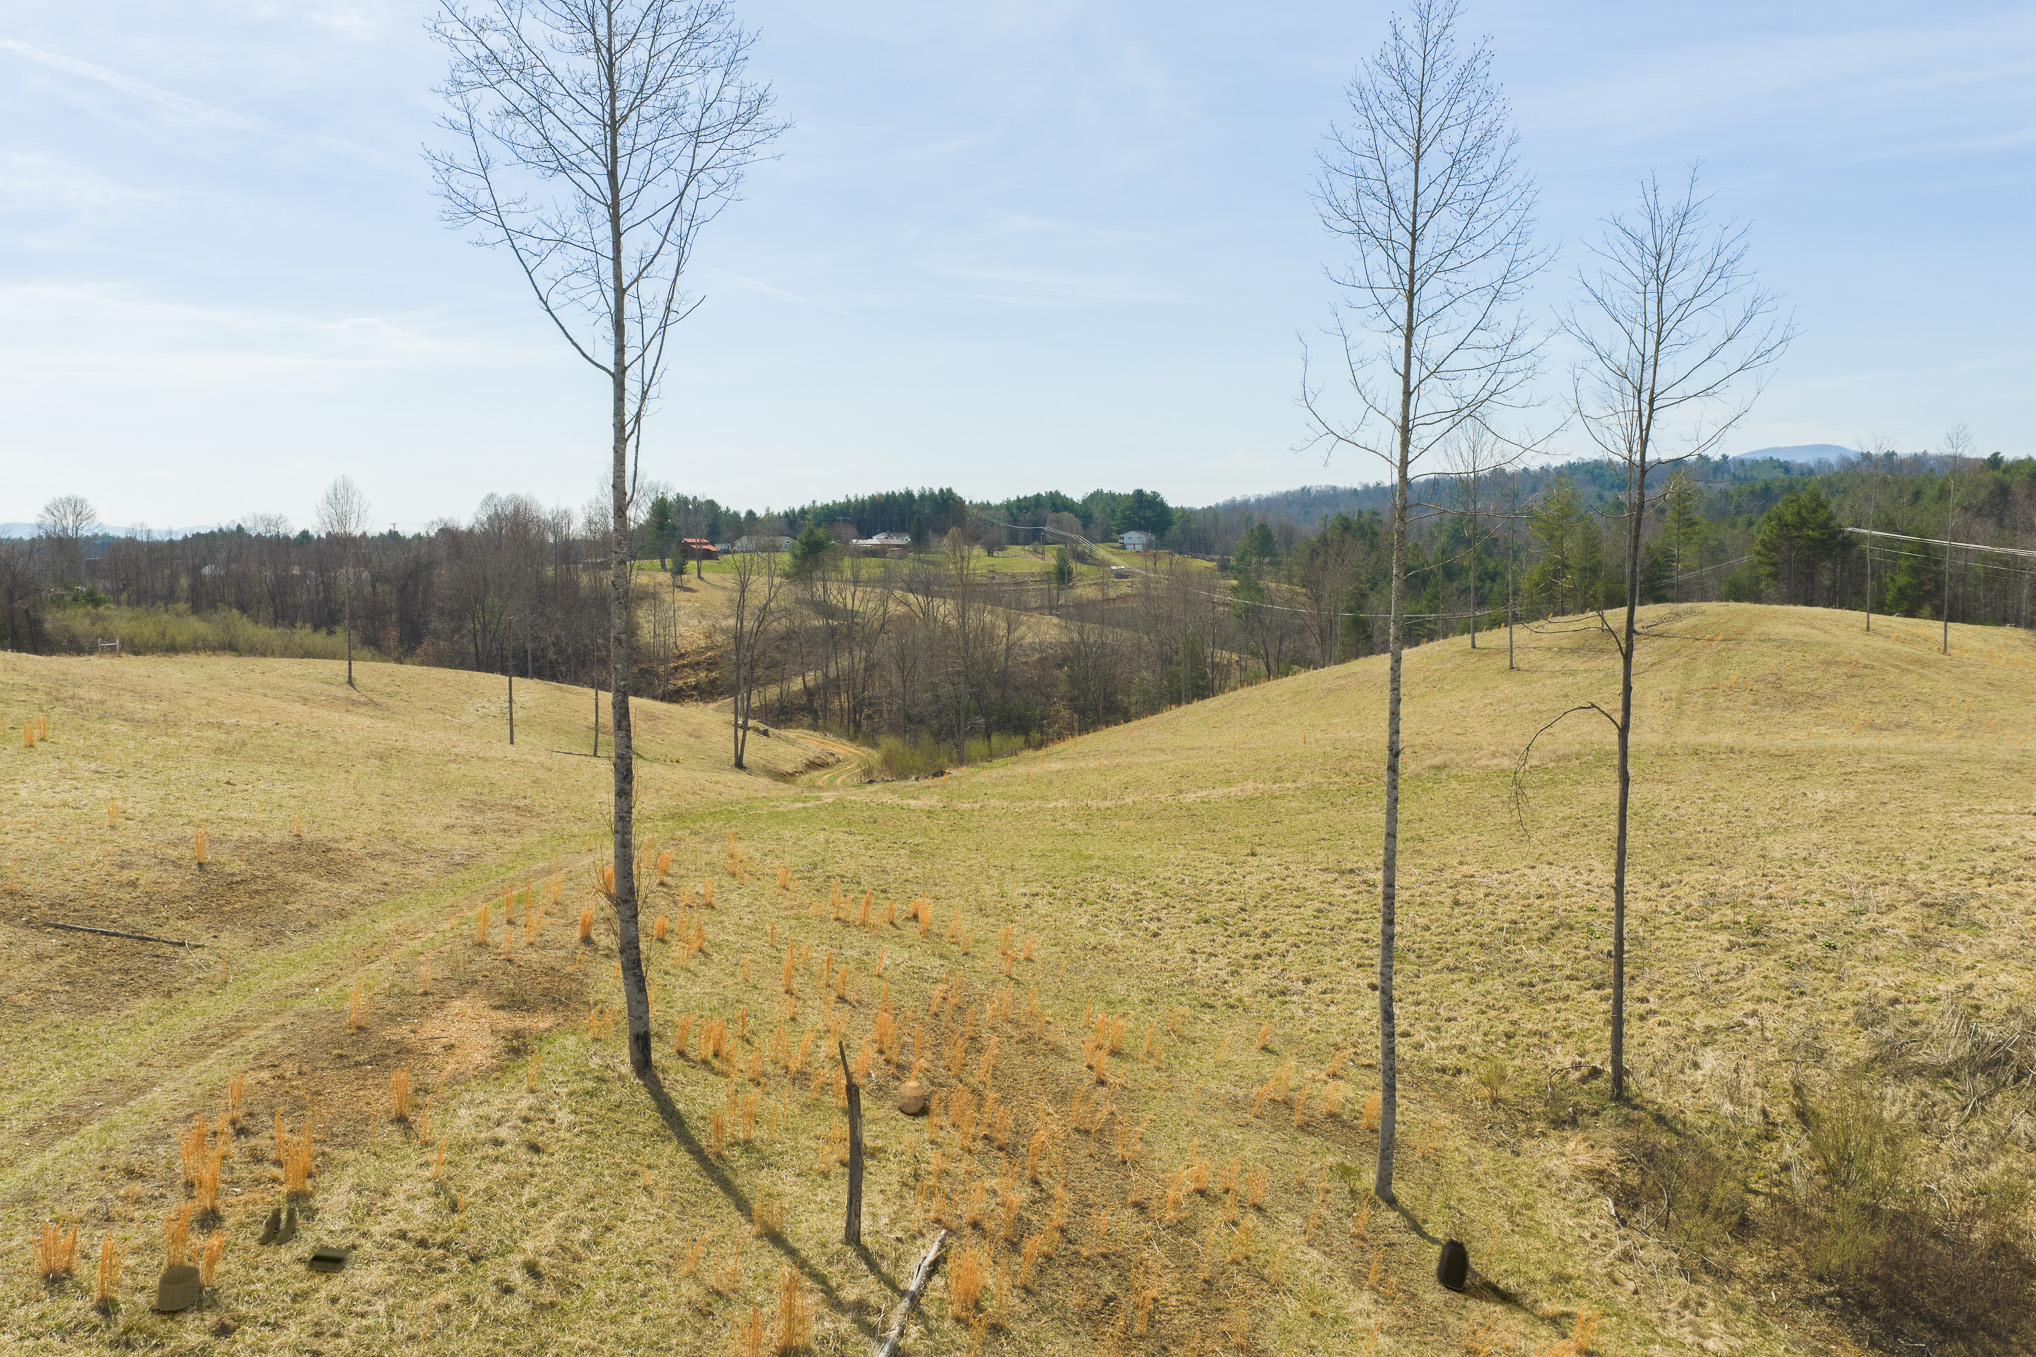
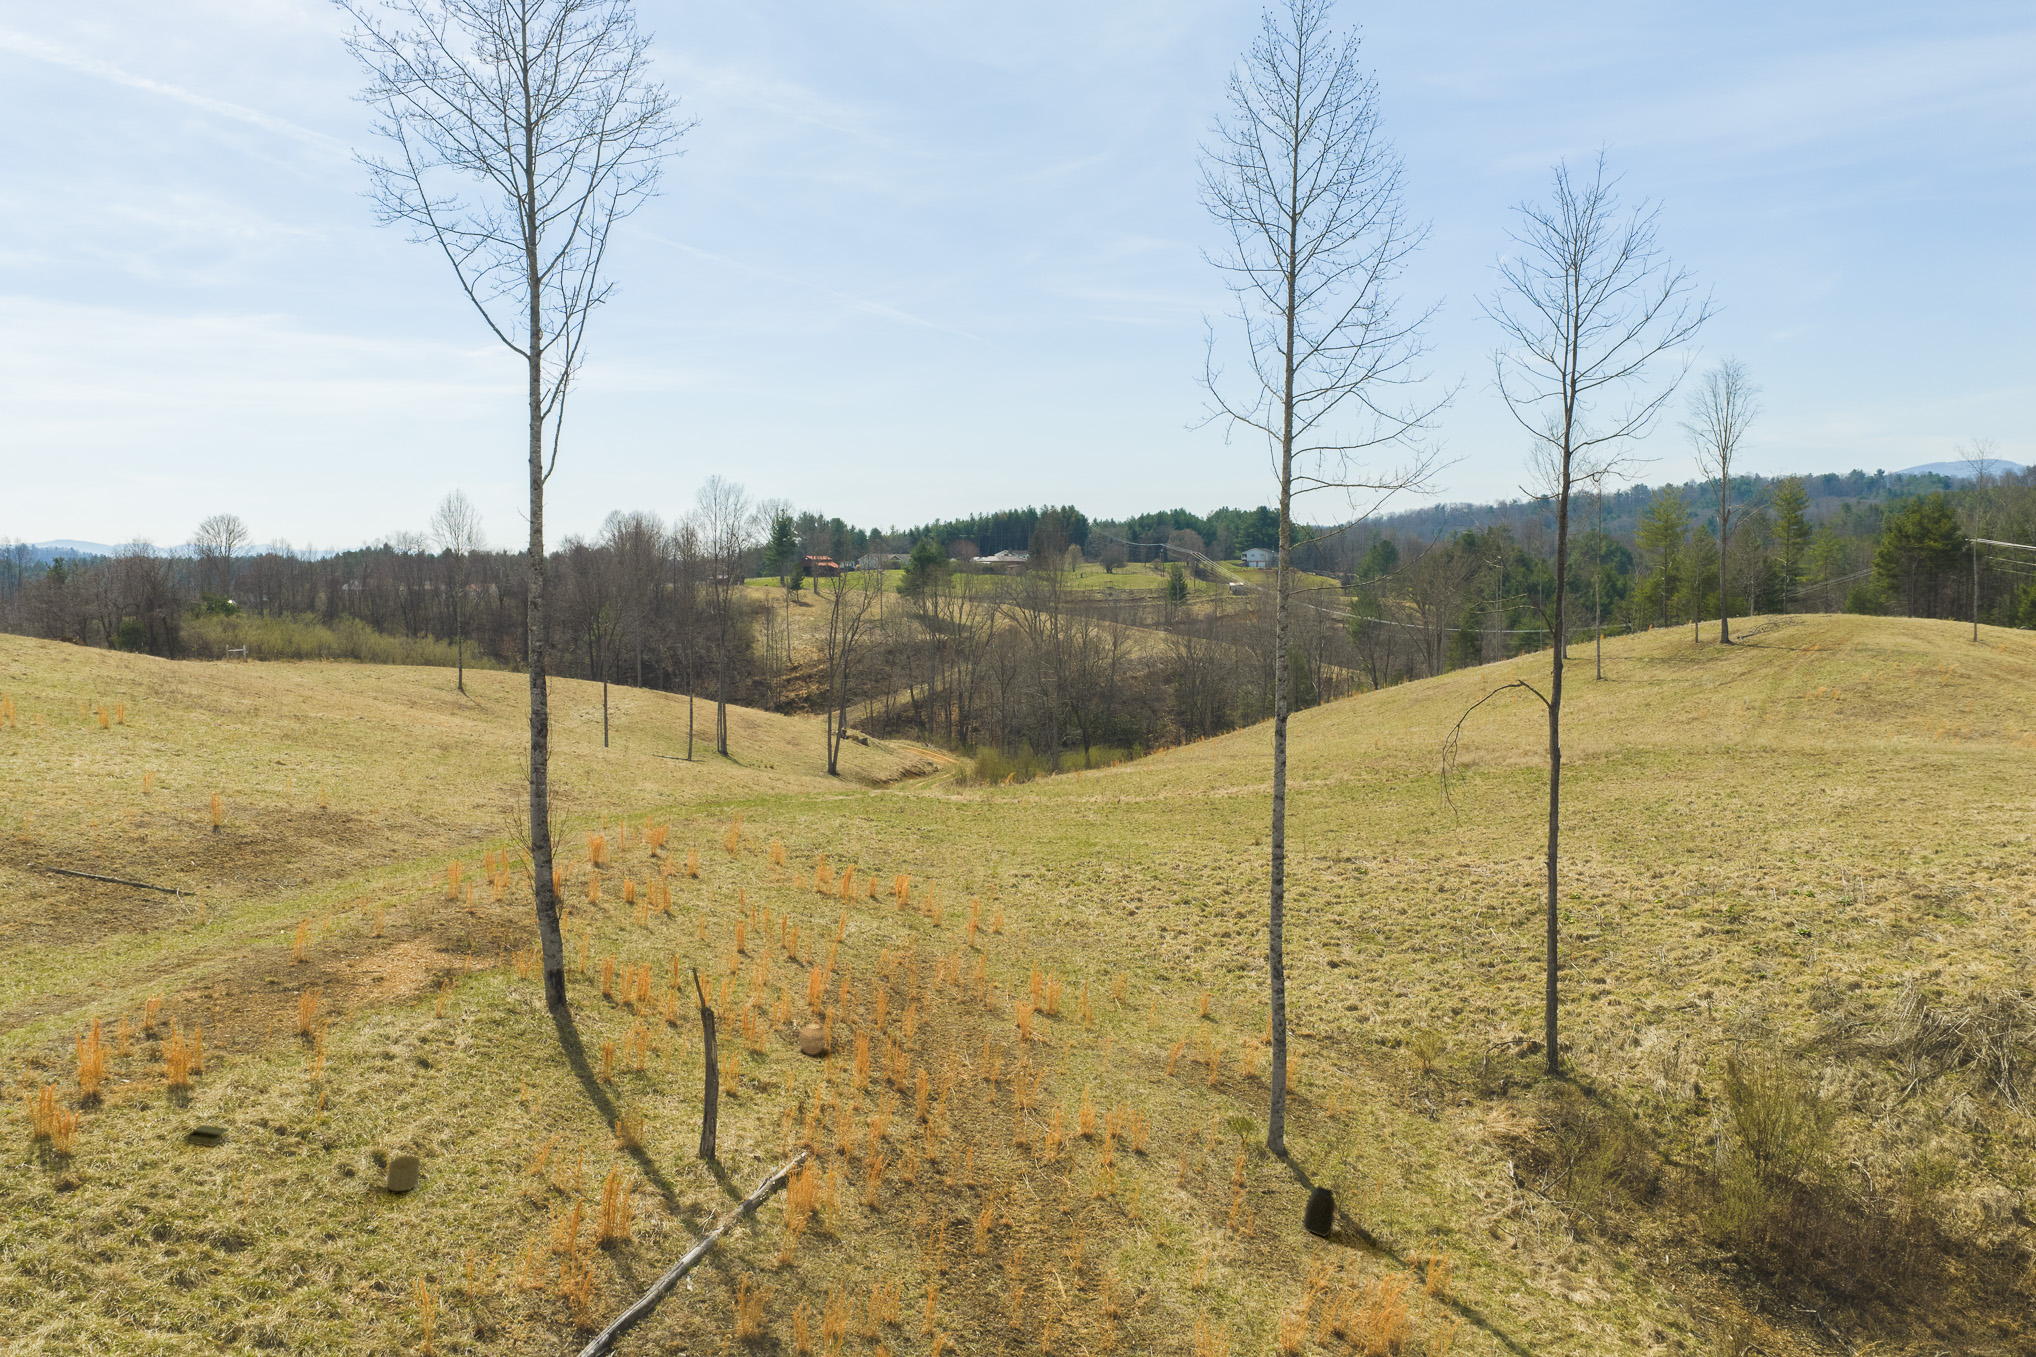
boots: present [260,1208,297,1244] -> none [150,1090,187,1122]
planter: present [157,1265,200,1311] -> present [387,1156,420,1191]

